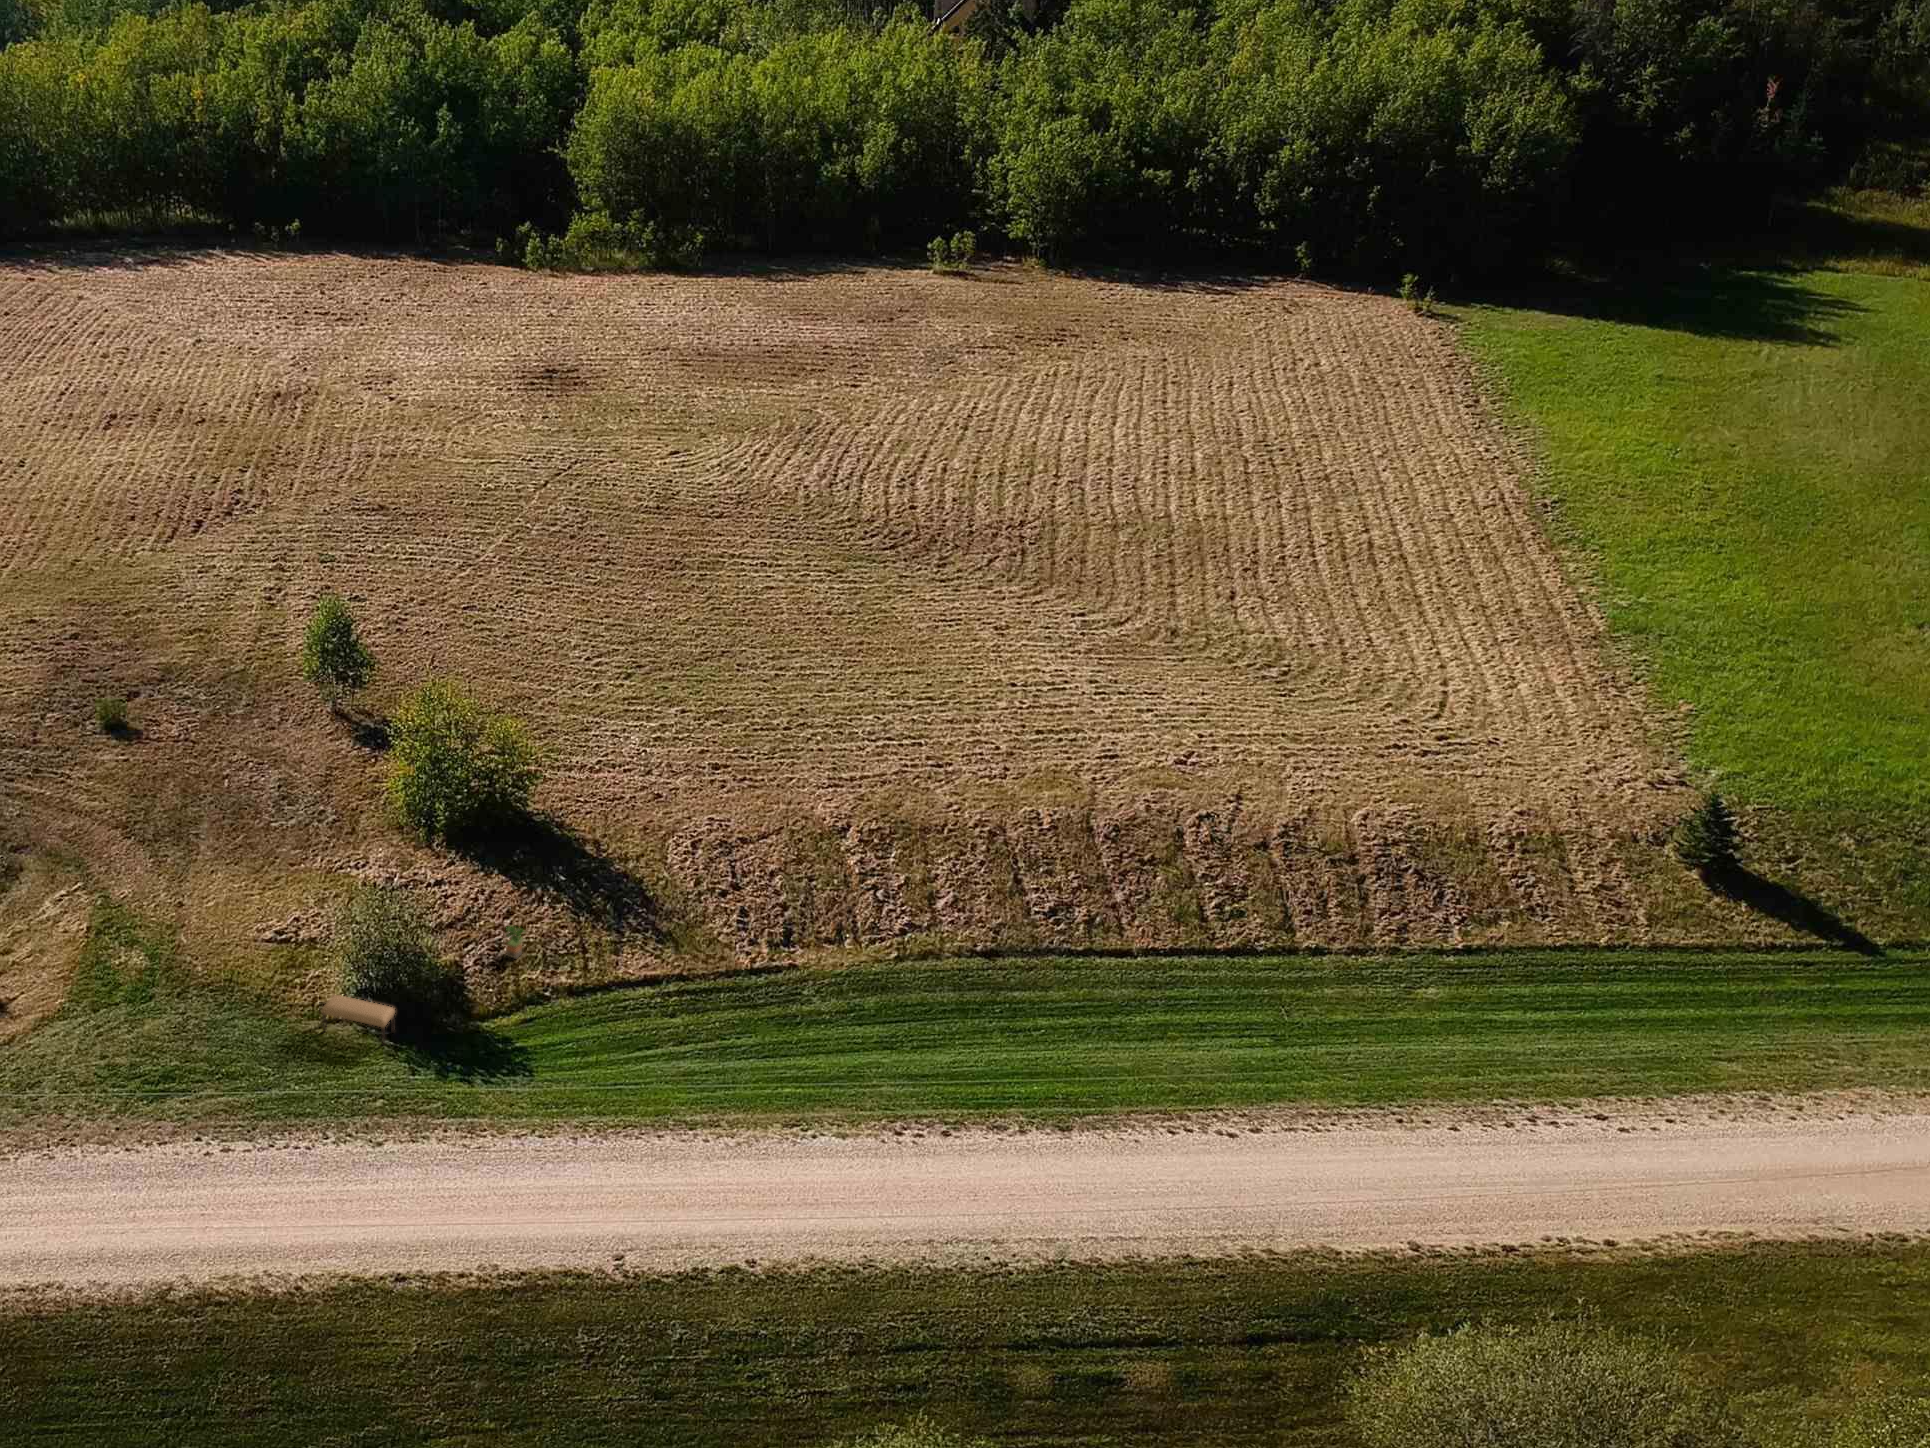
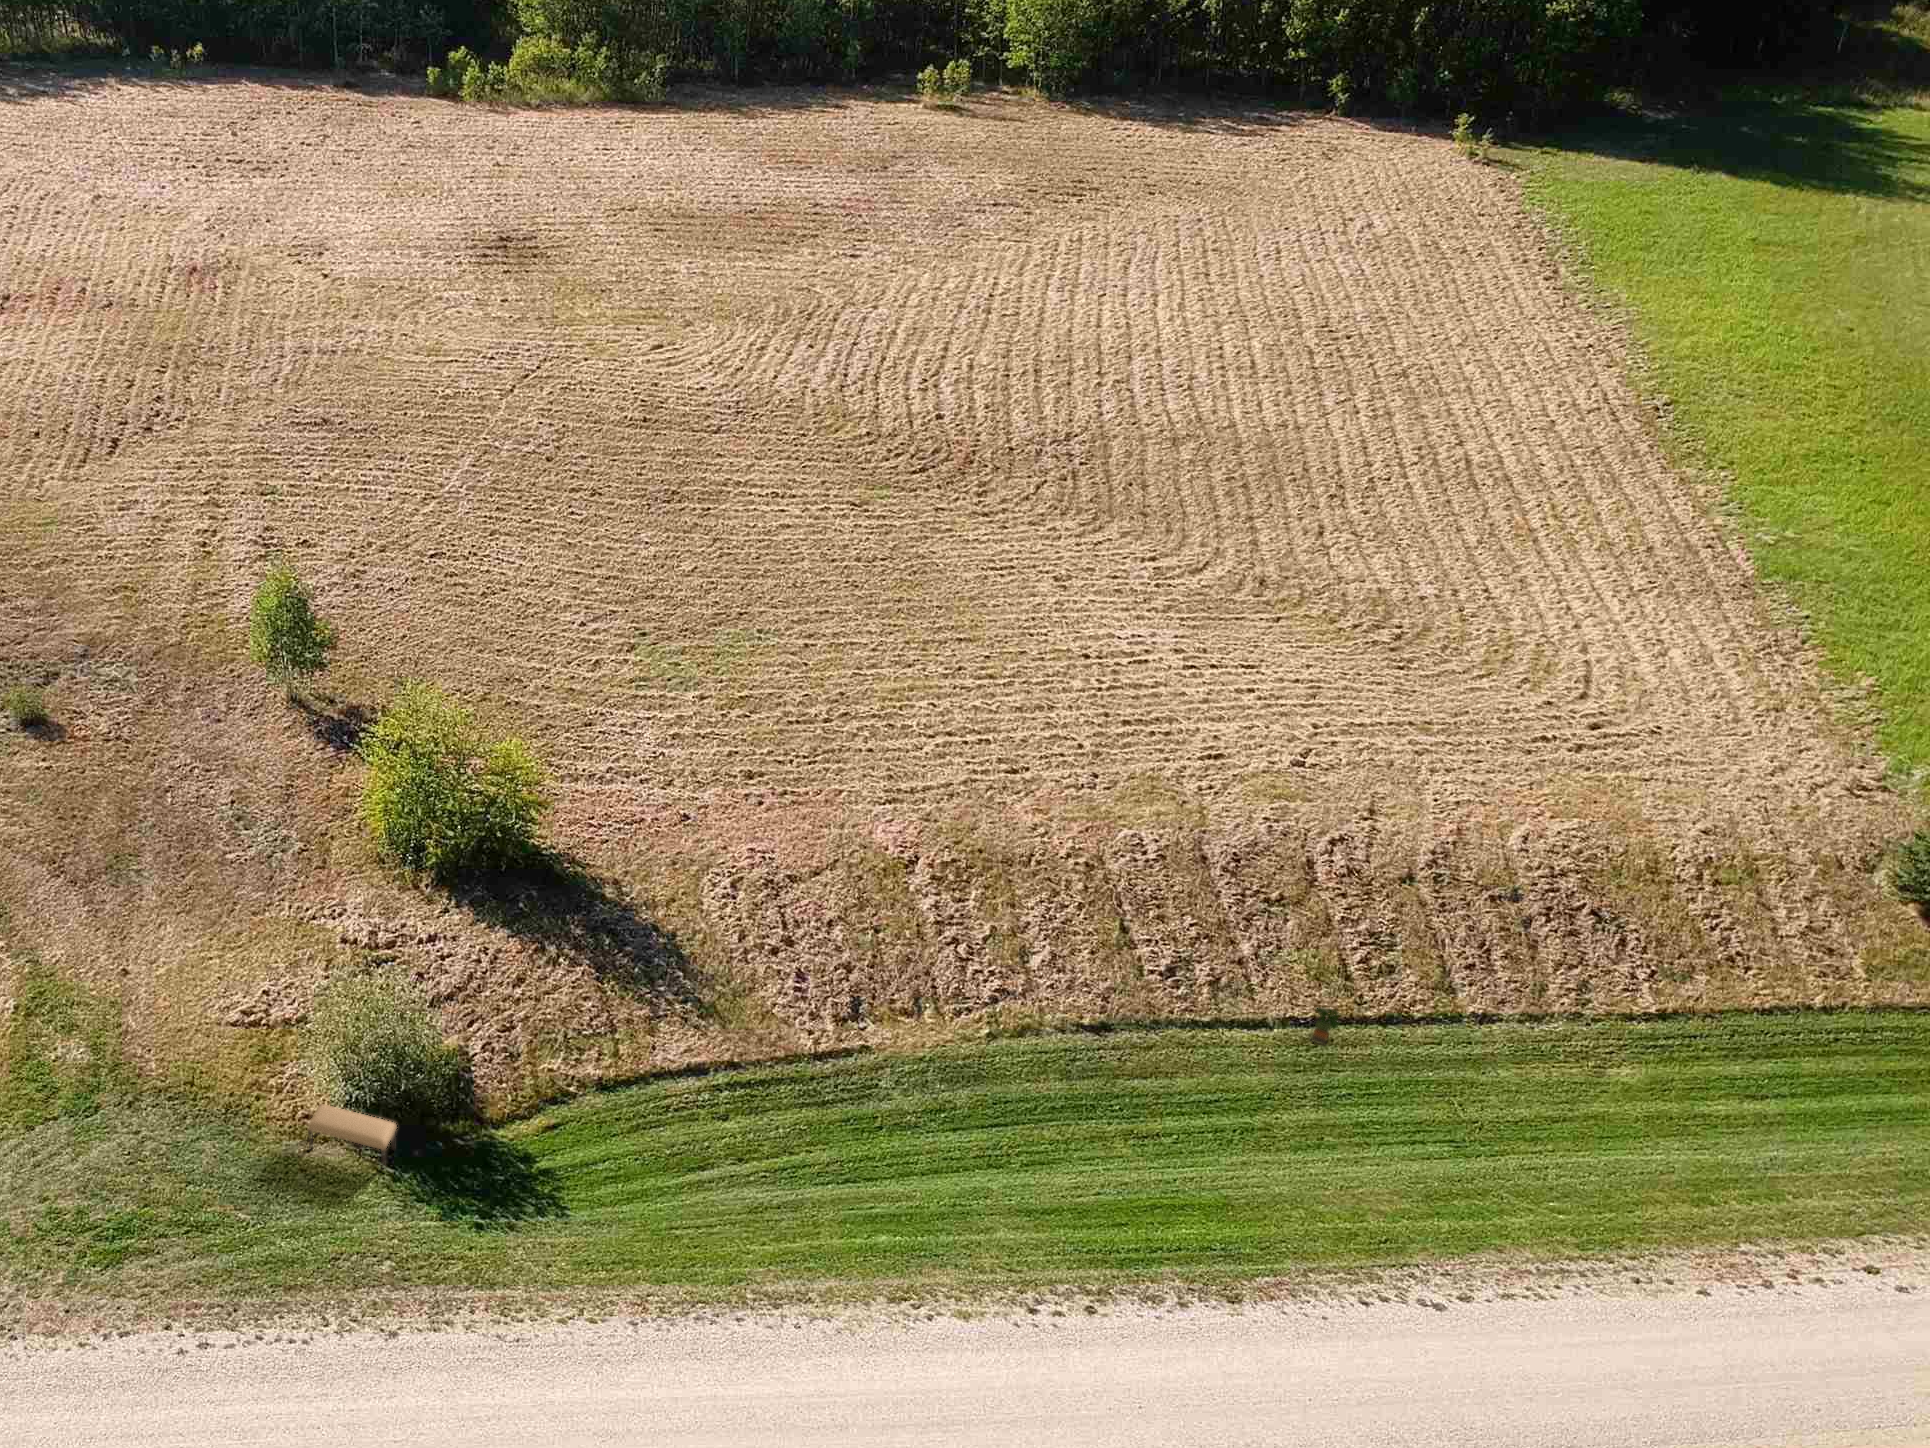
potted tree: present [506,926,524,958] -> present [1311,1007,1341,1045]

